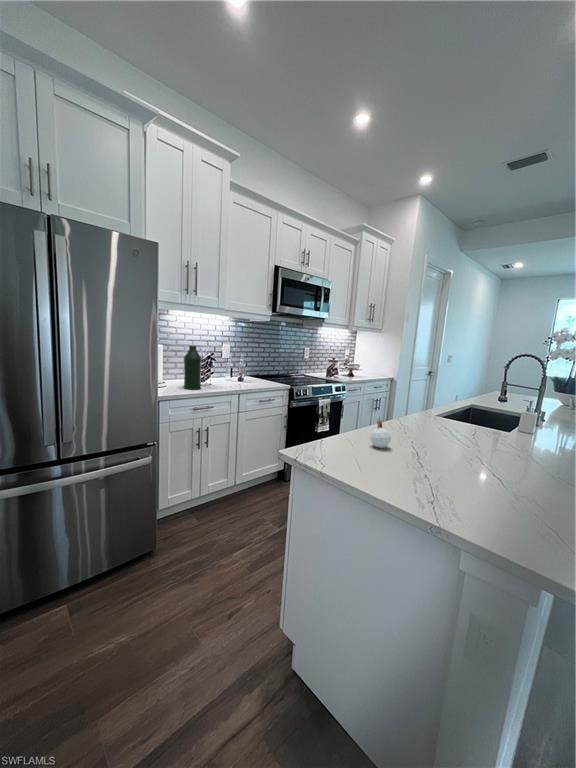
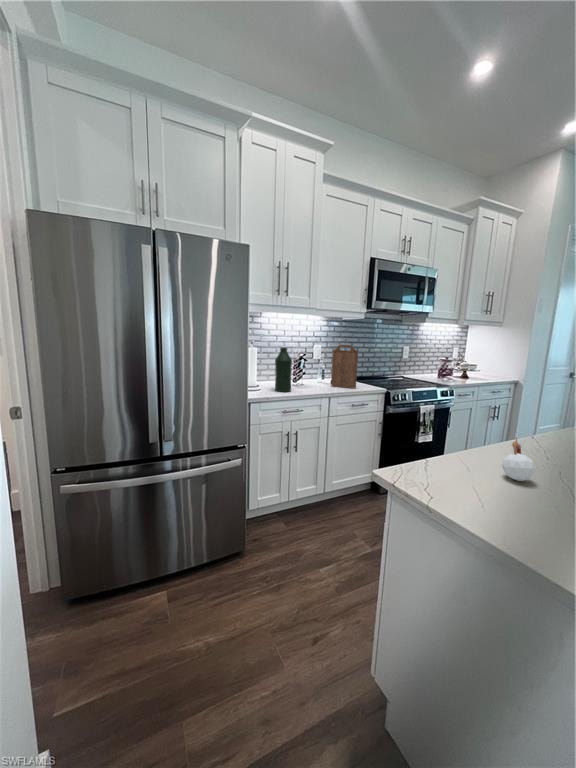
cutting board: none [240,344,264,385] -> present [331,345,358,388]

